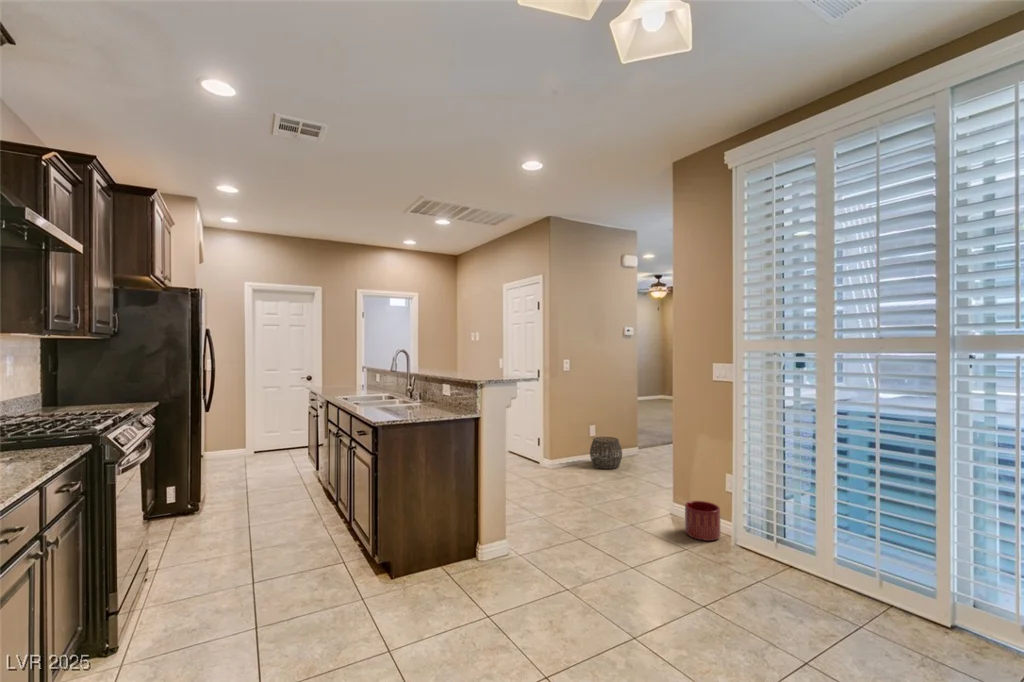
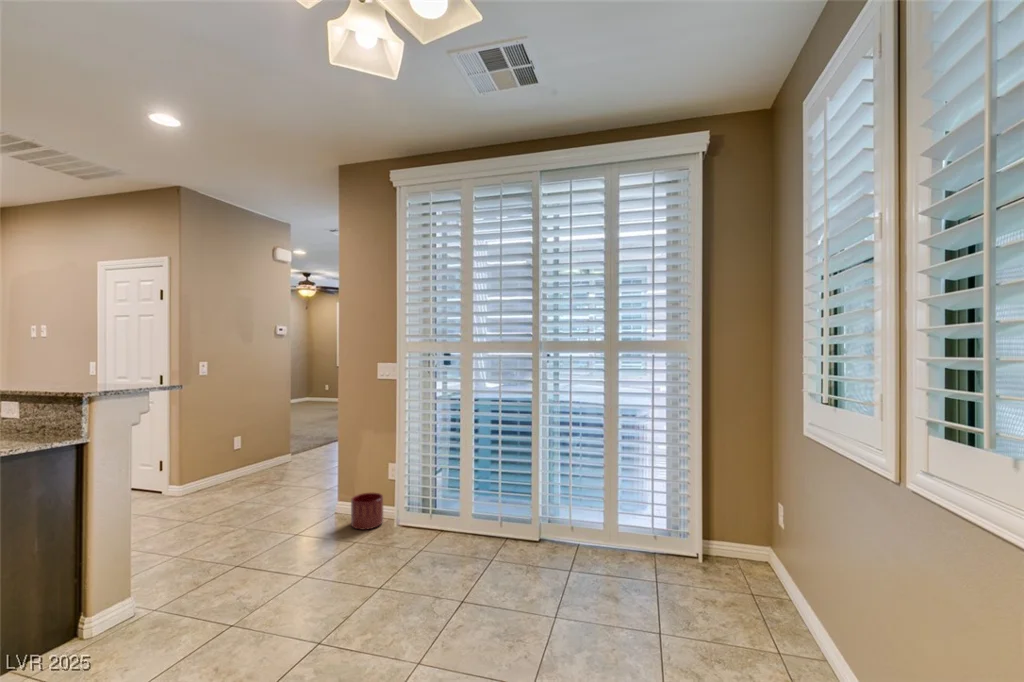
woven basket: present [590,437,622,469] -> none [235,446,276,483]

